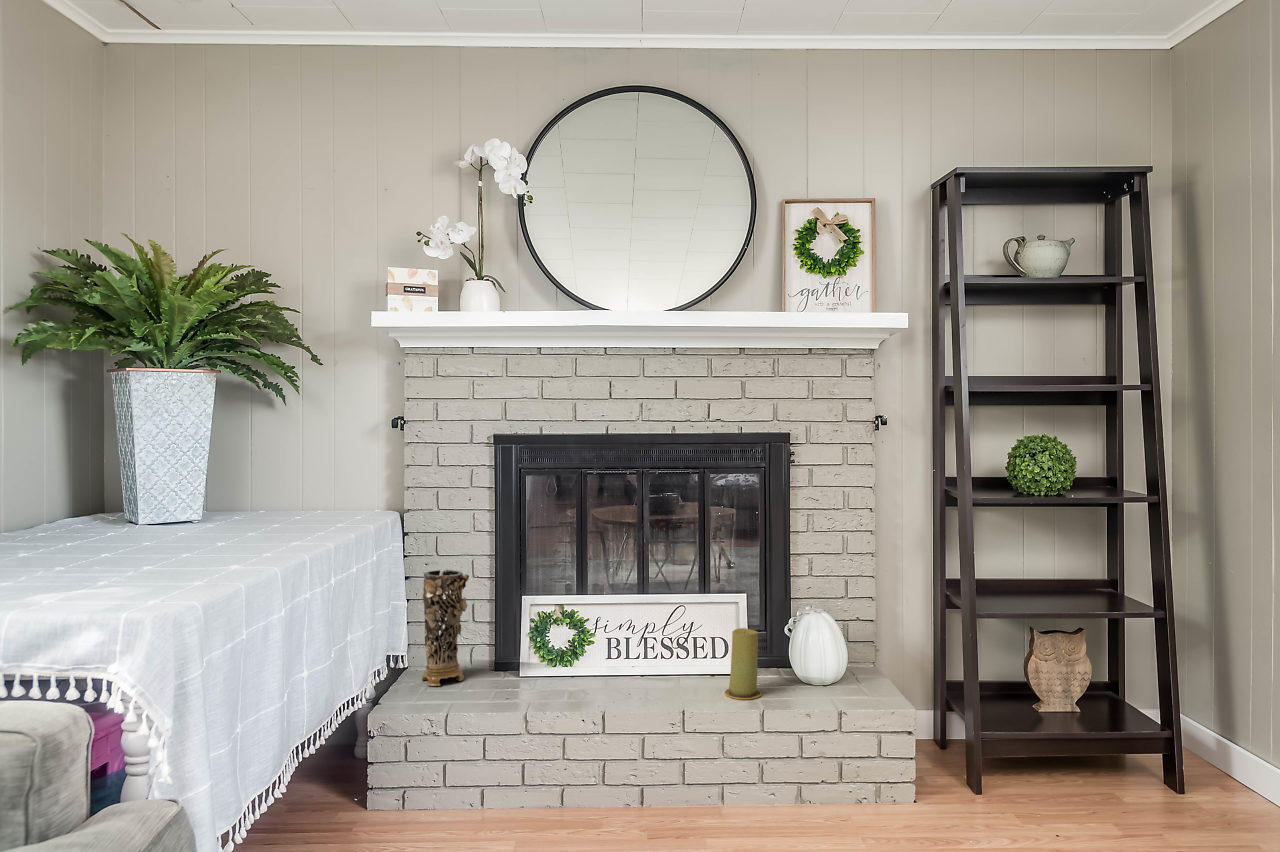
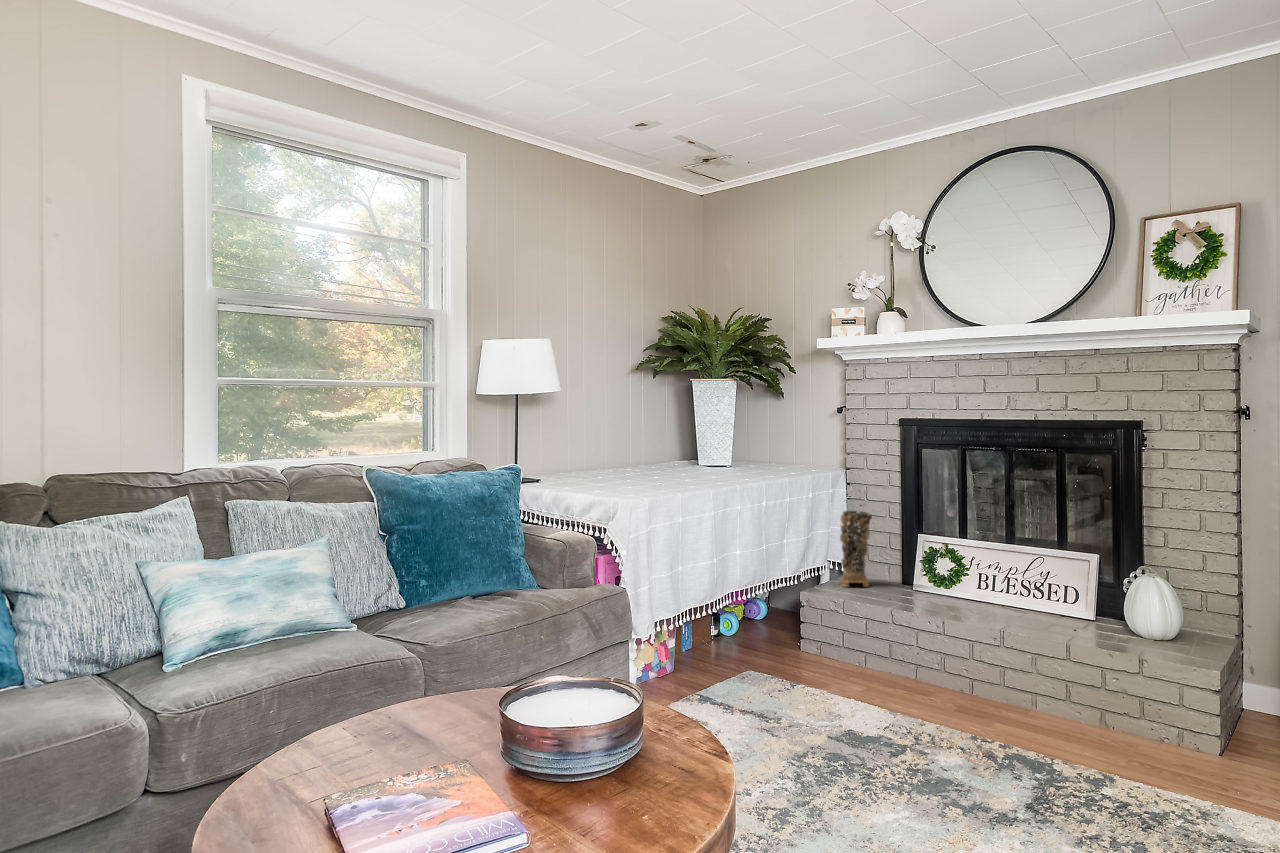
candle: present [724,628,761,699] -> none [1059,575,1093,632]

